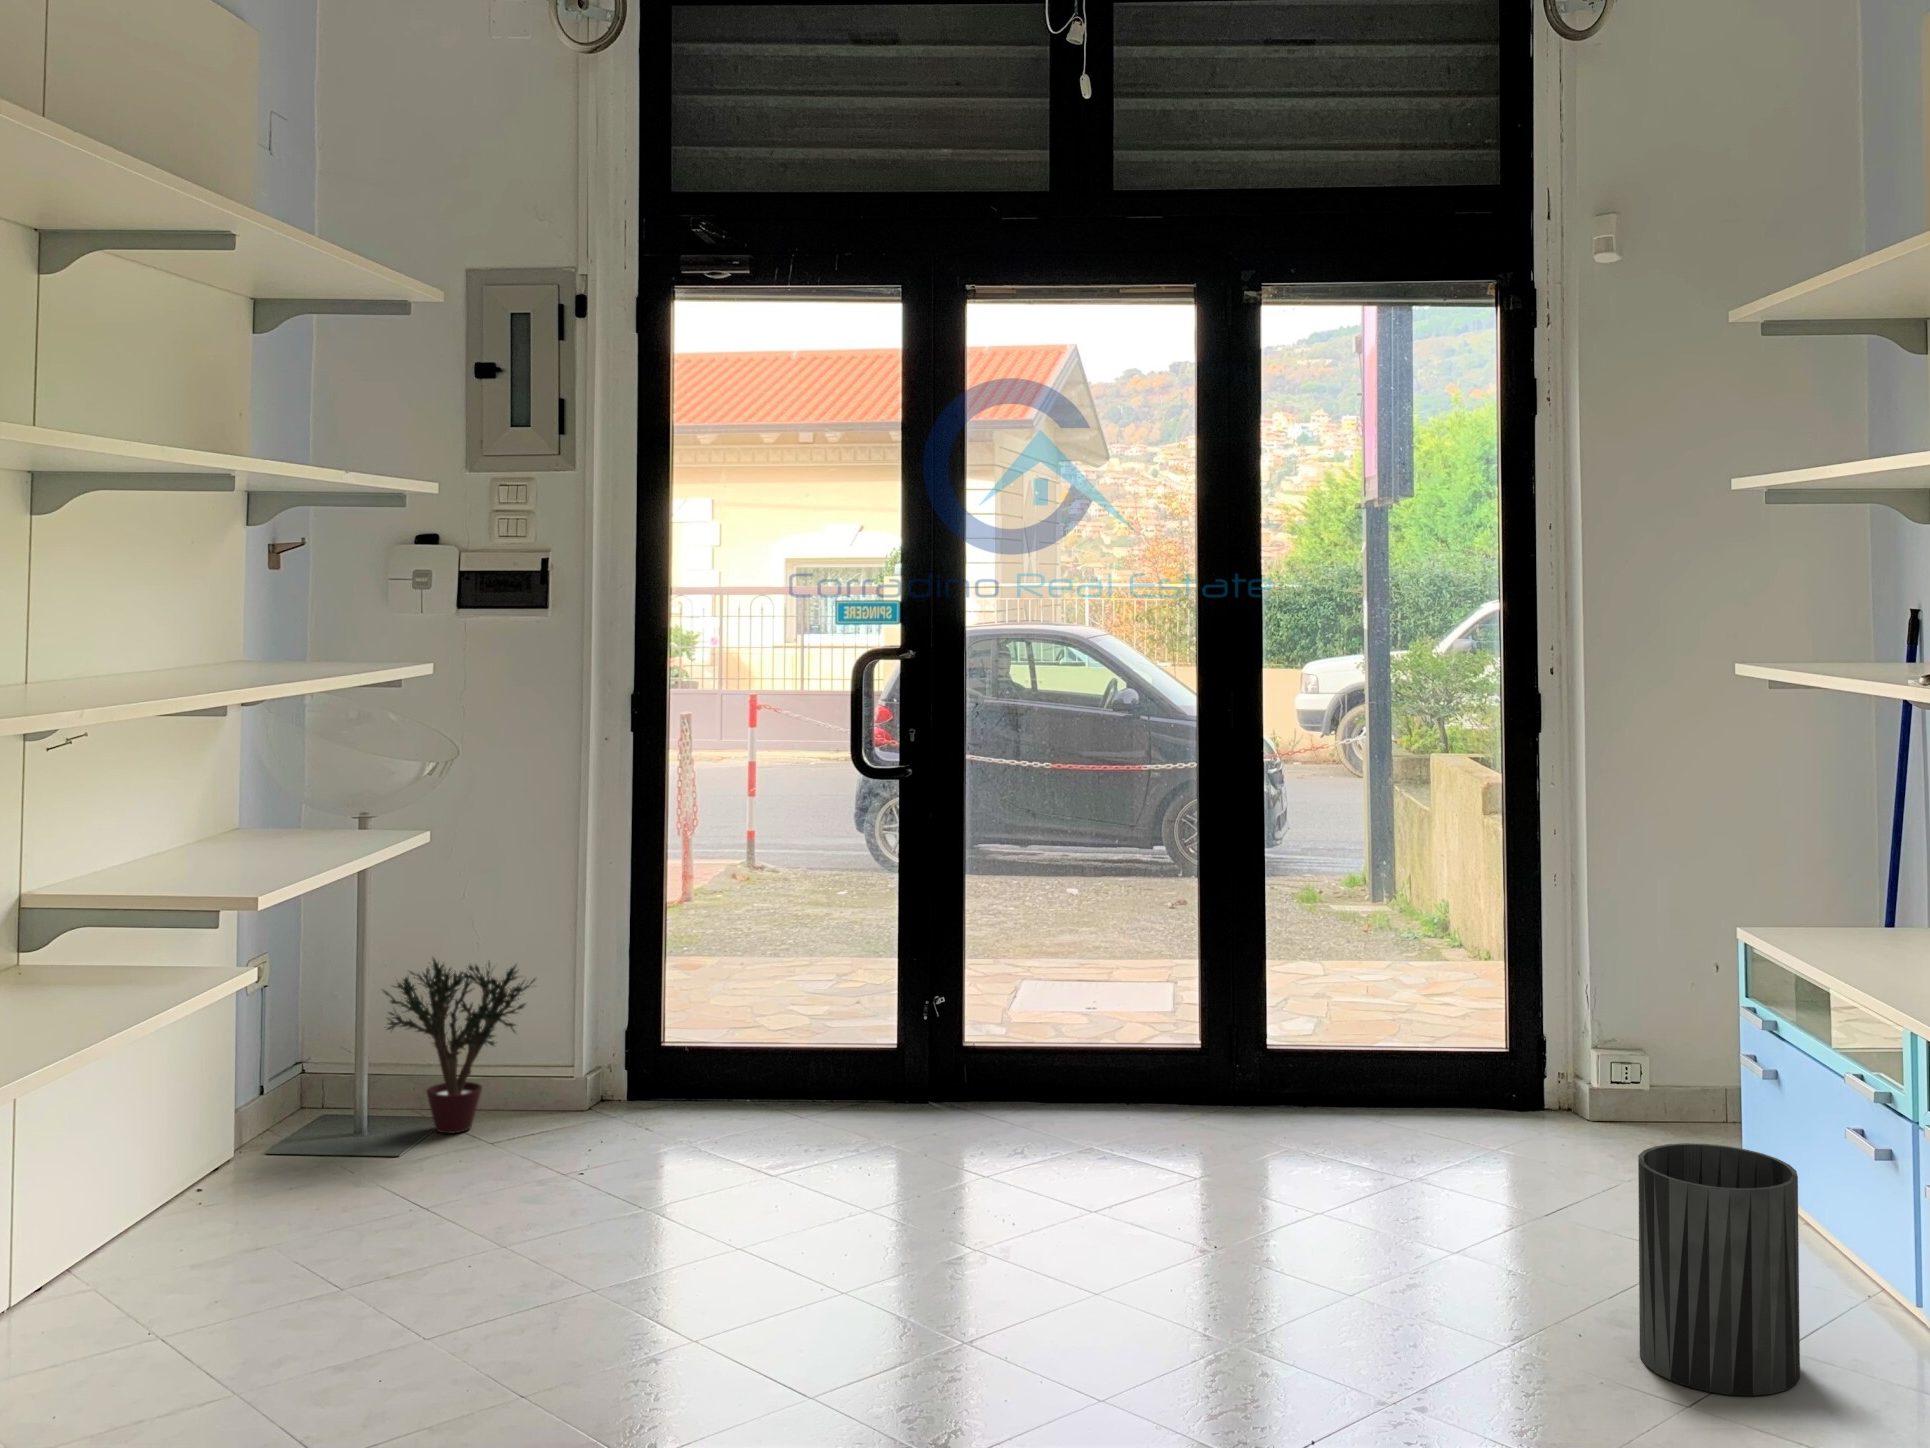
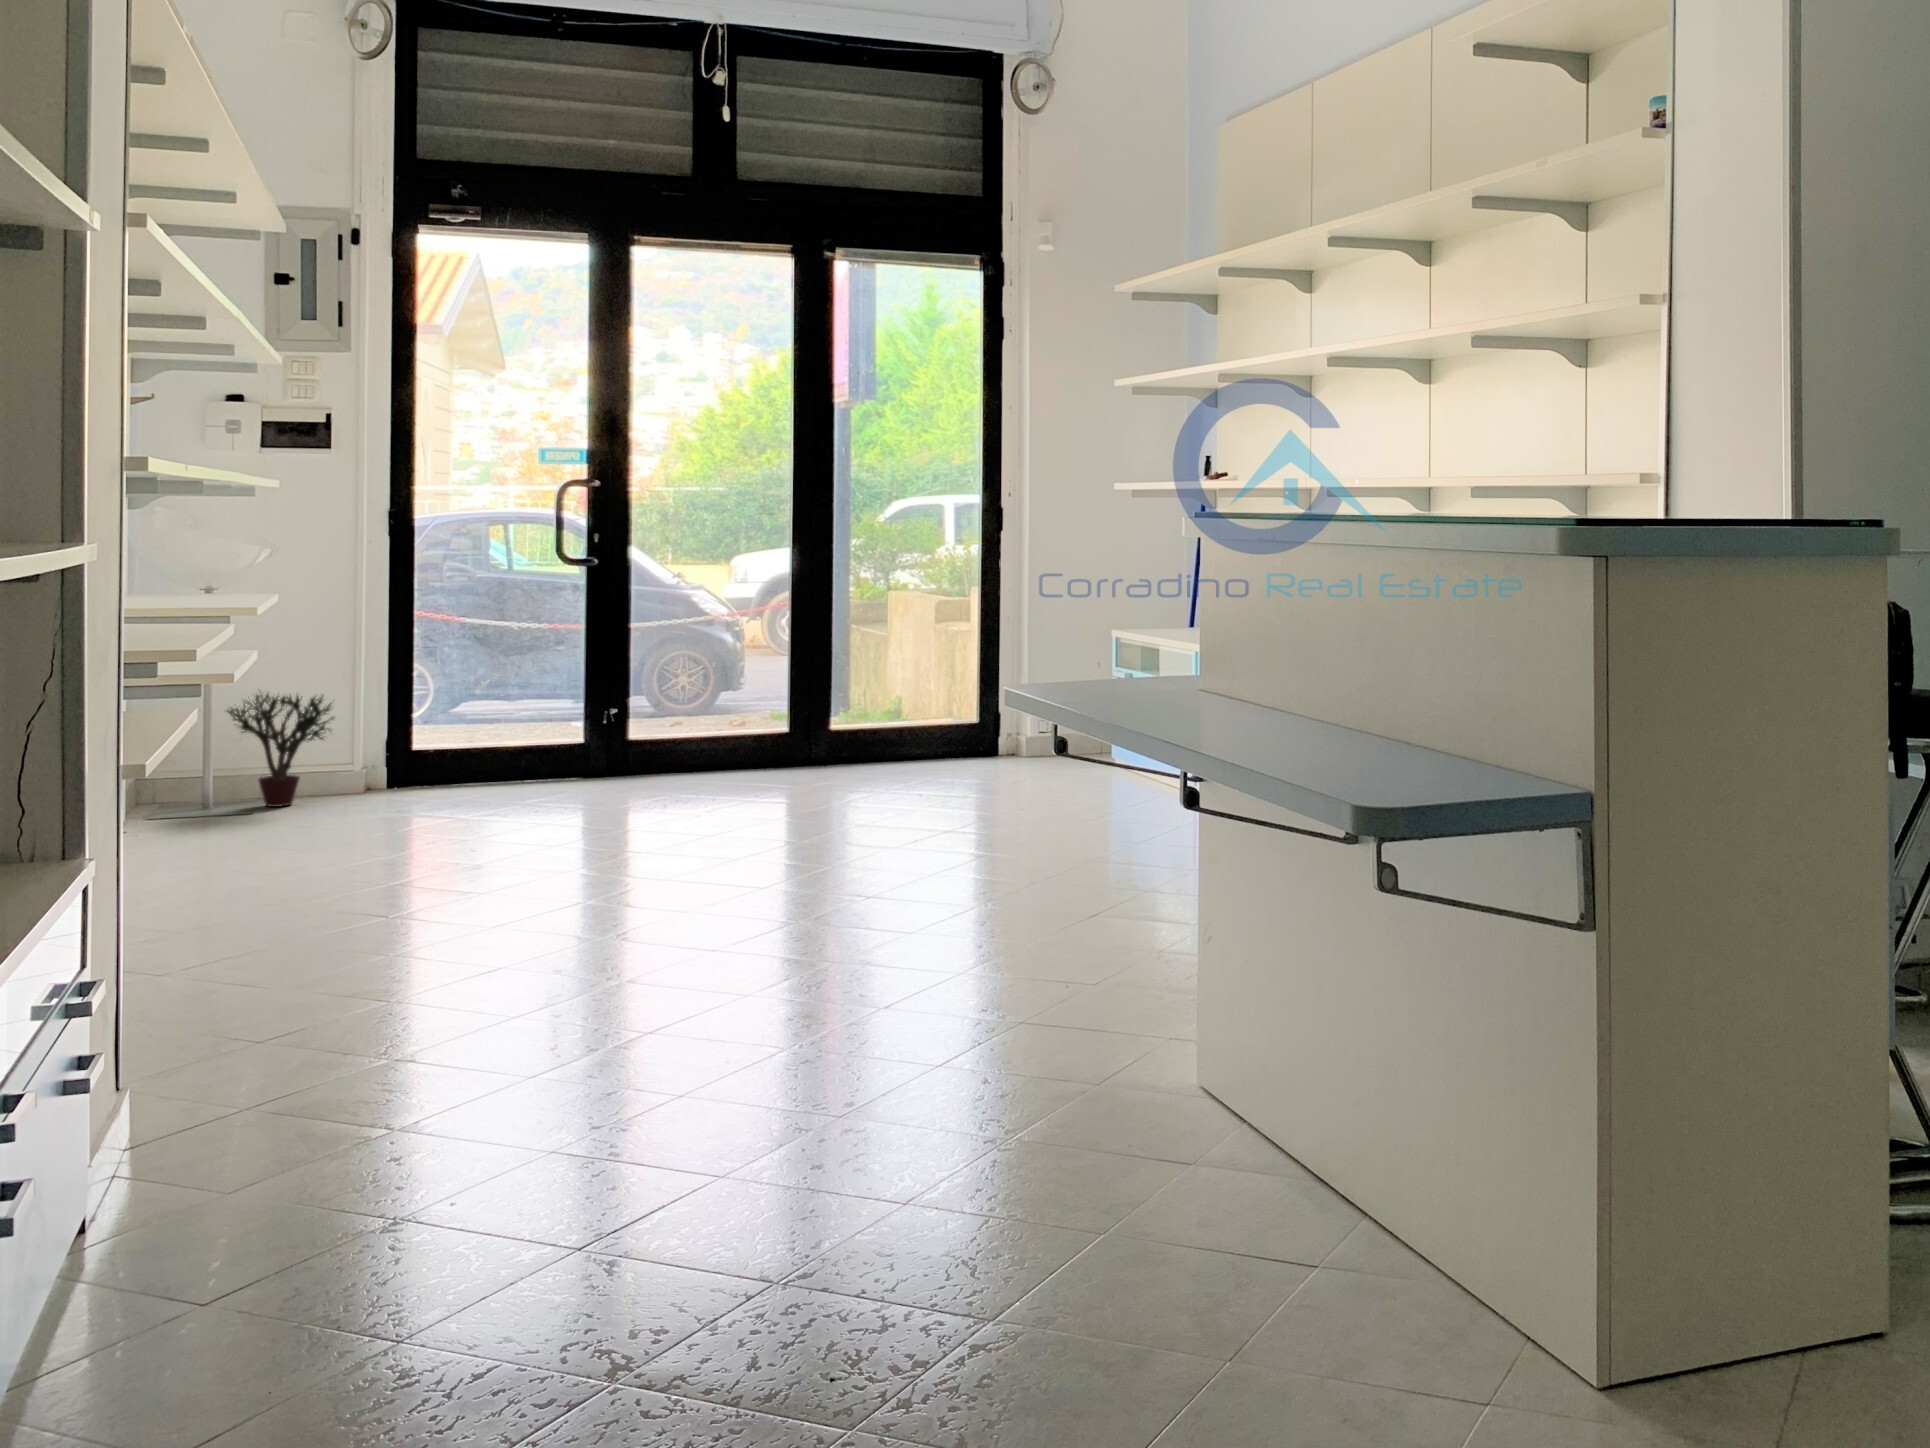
trash can: present [1638,1143,1800,1396] -> none [1069,713,1145,818]

